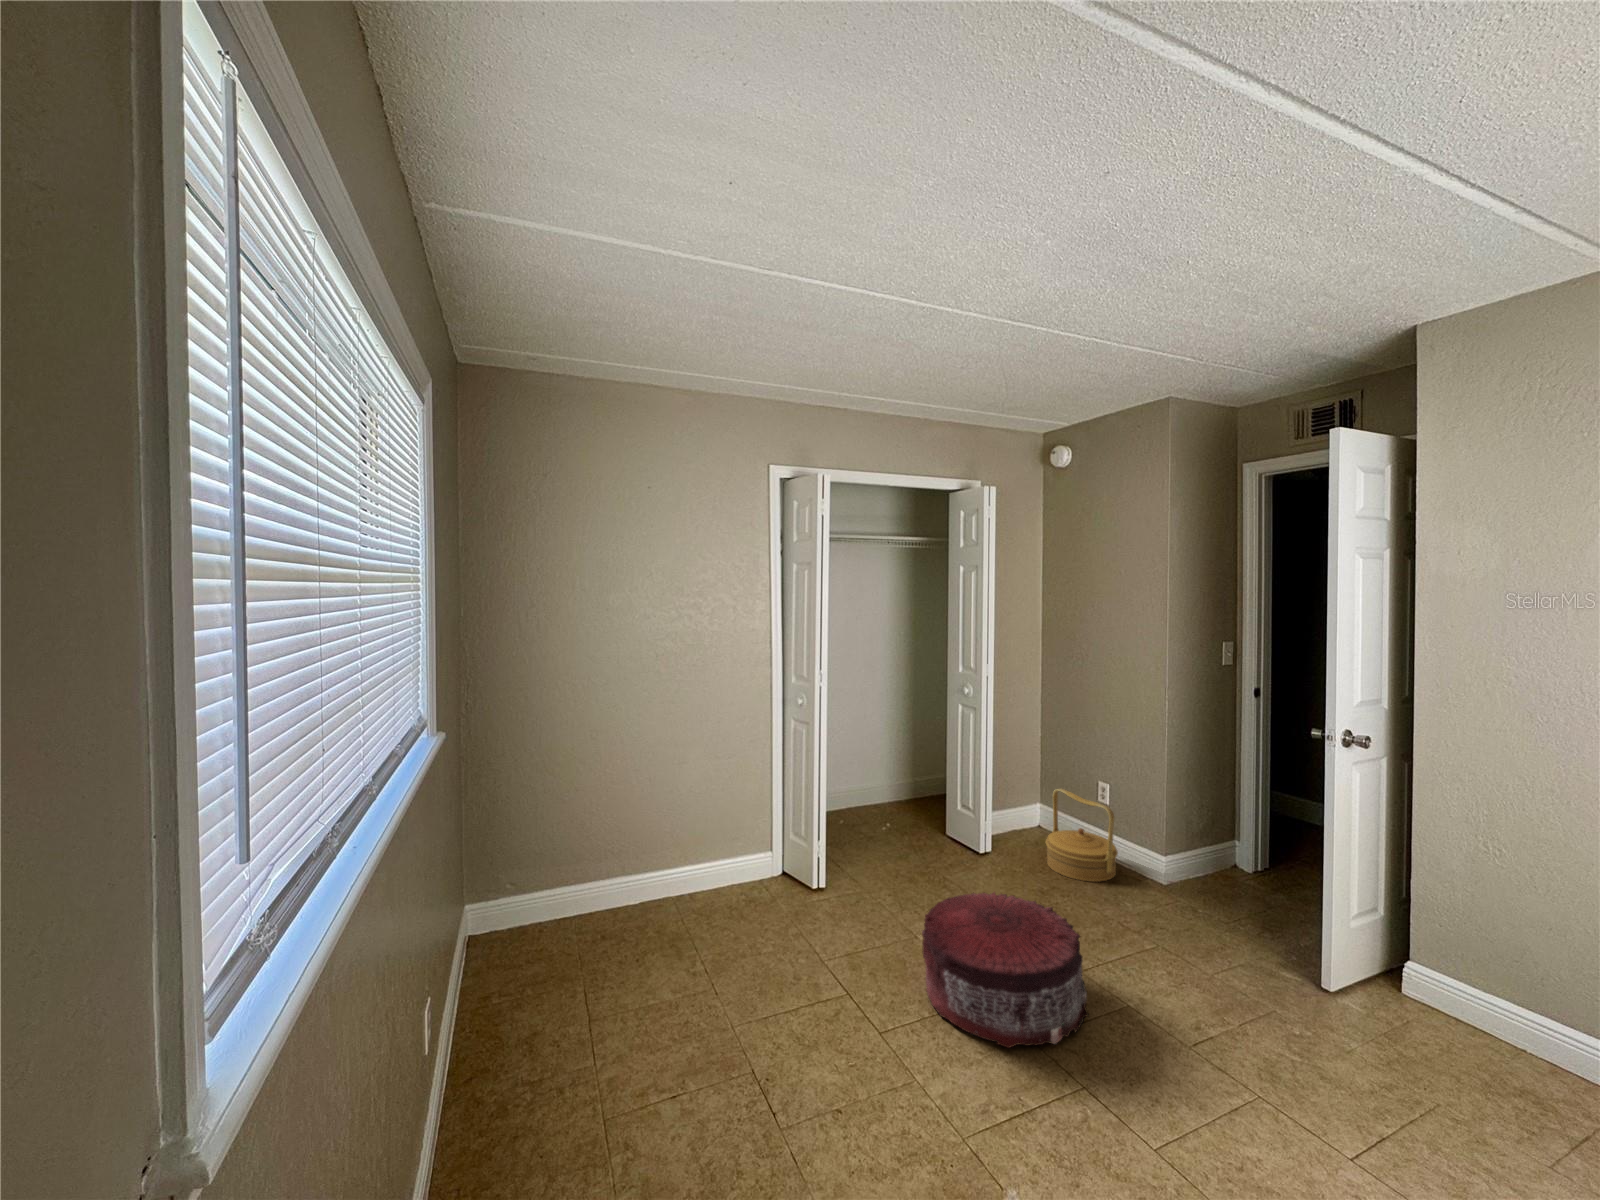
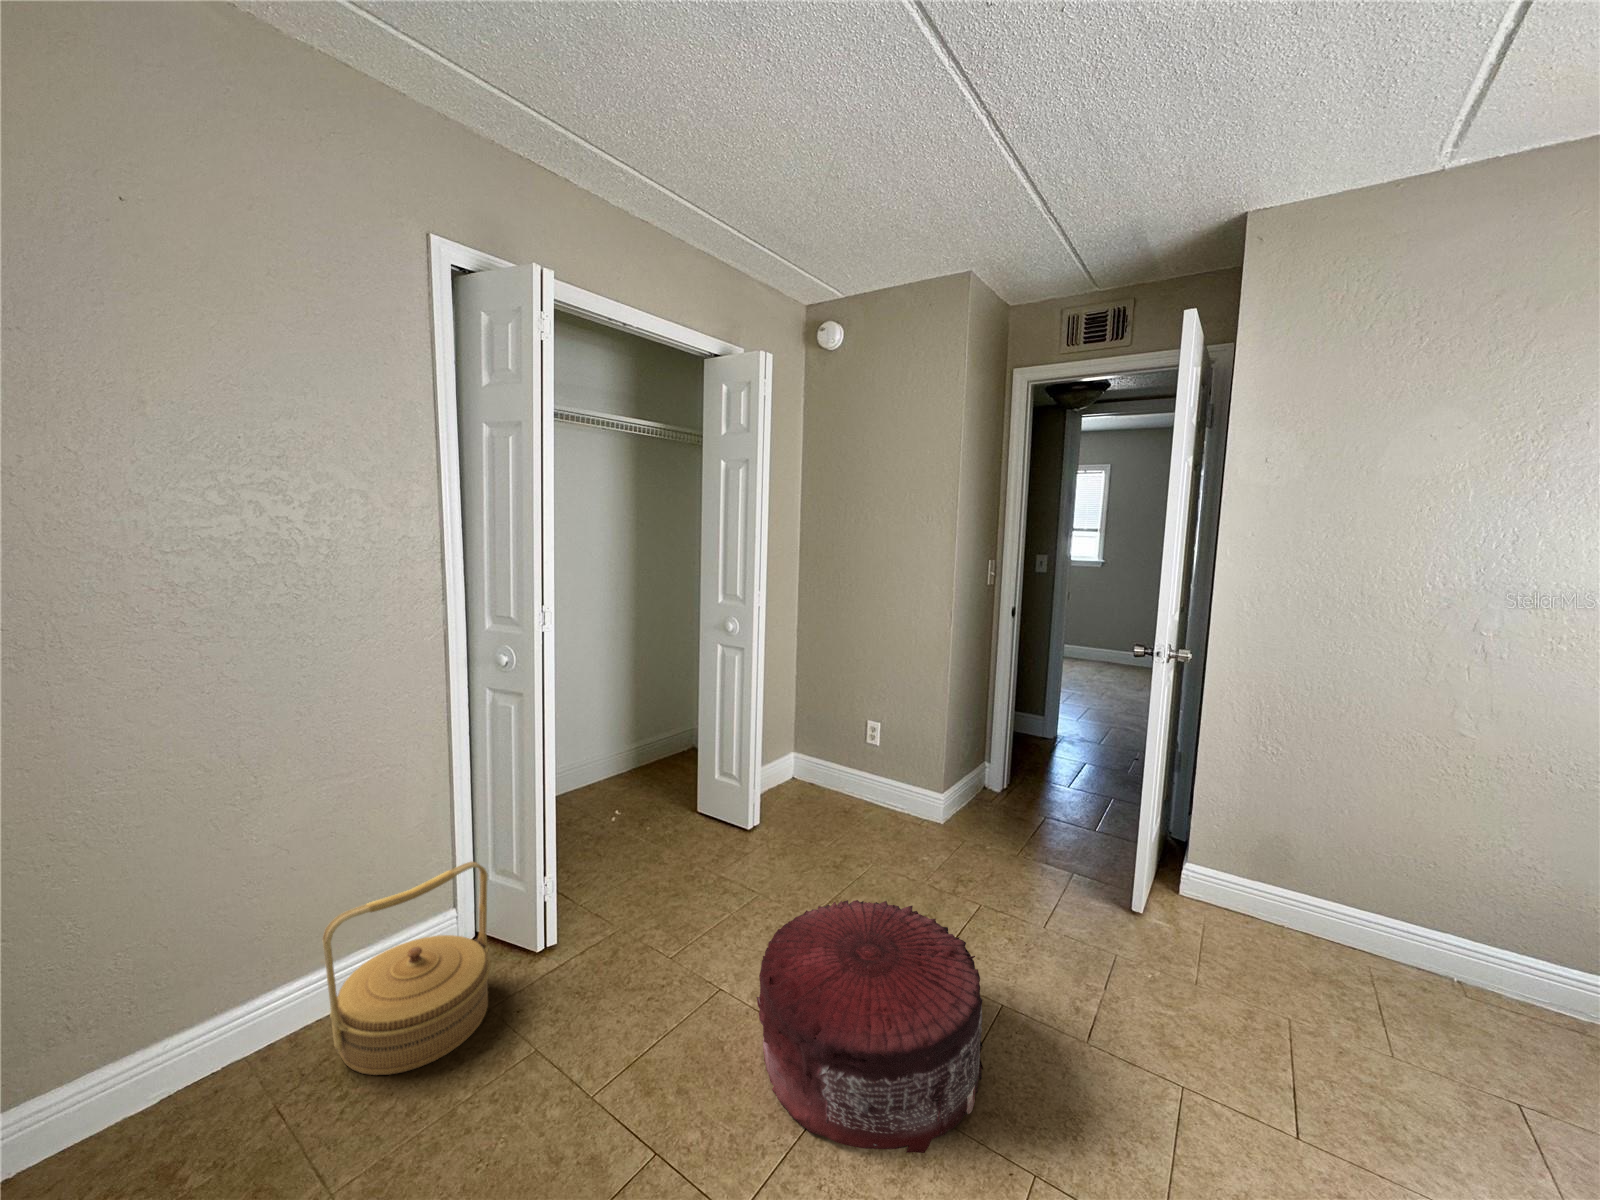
woven basket: present [1046,789,1118,882] -> present [323,862,490,1075]

